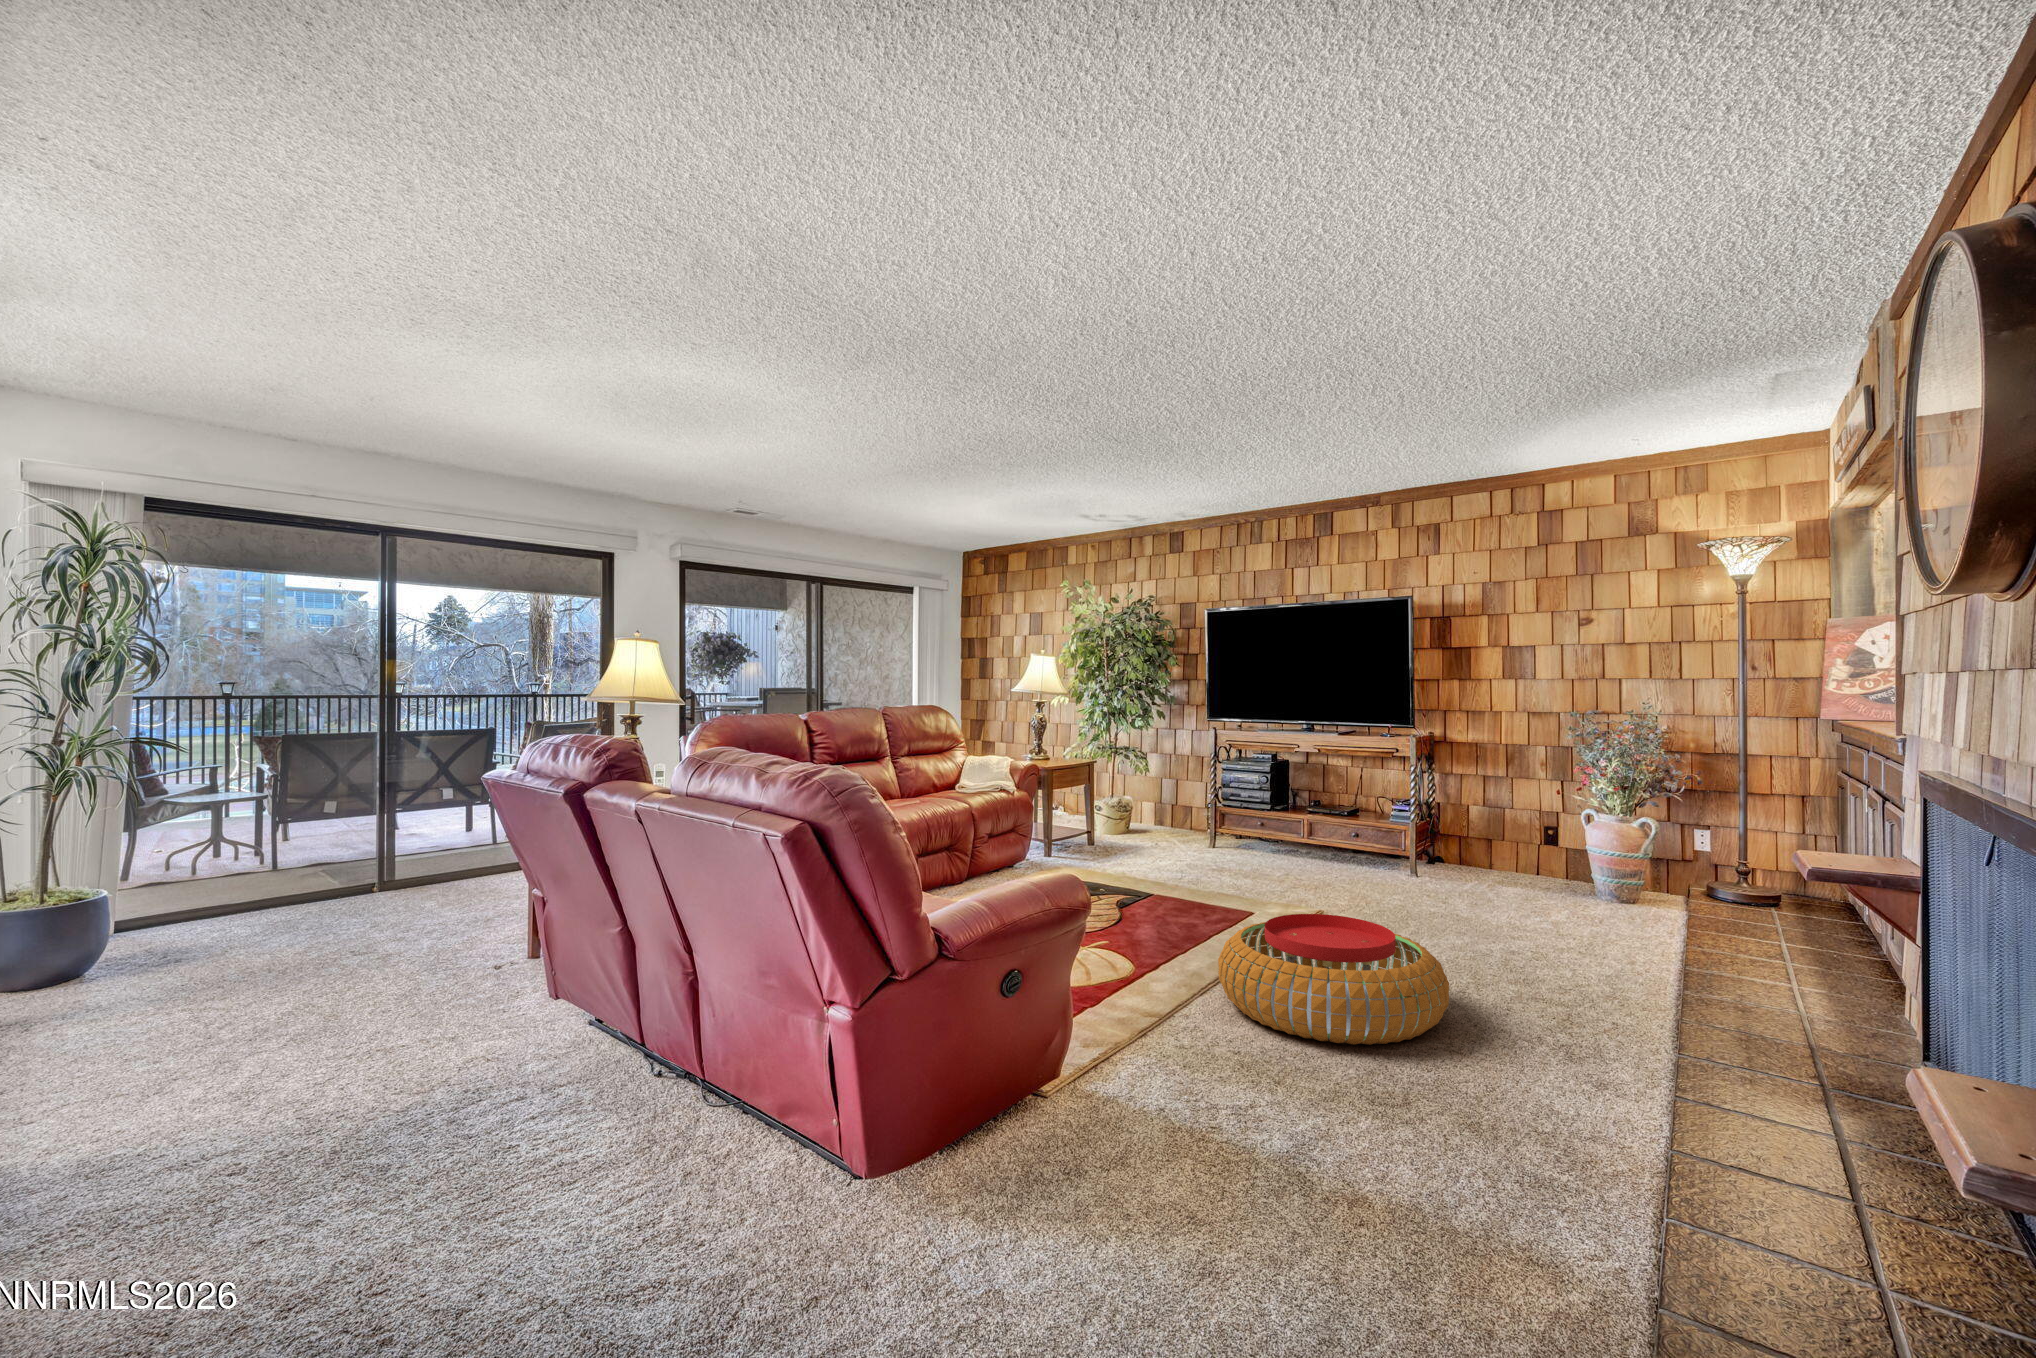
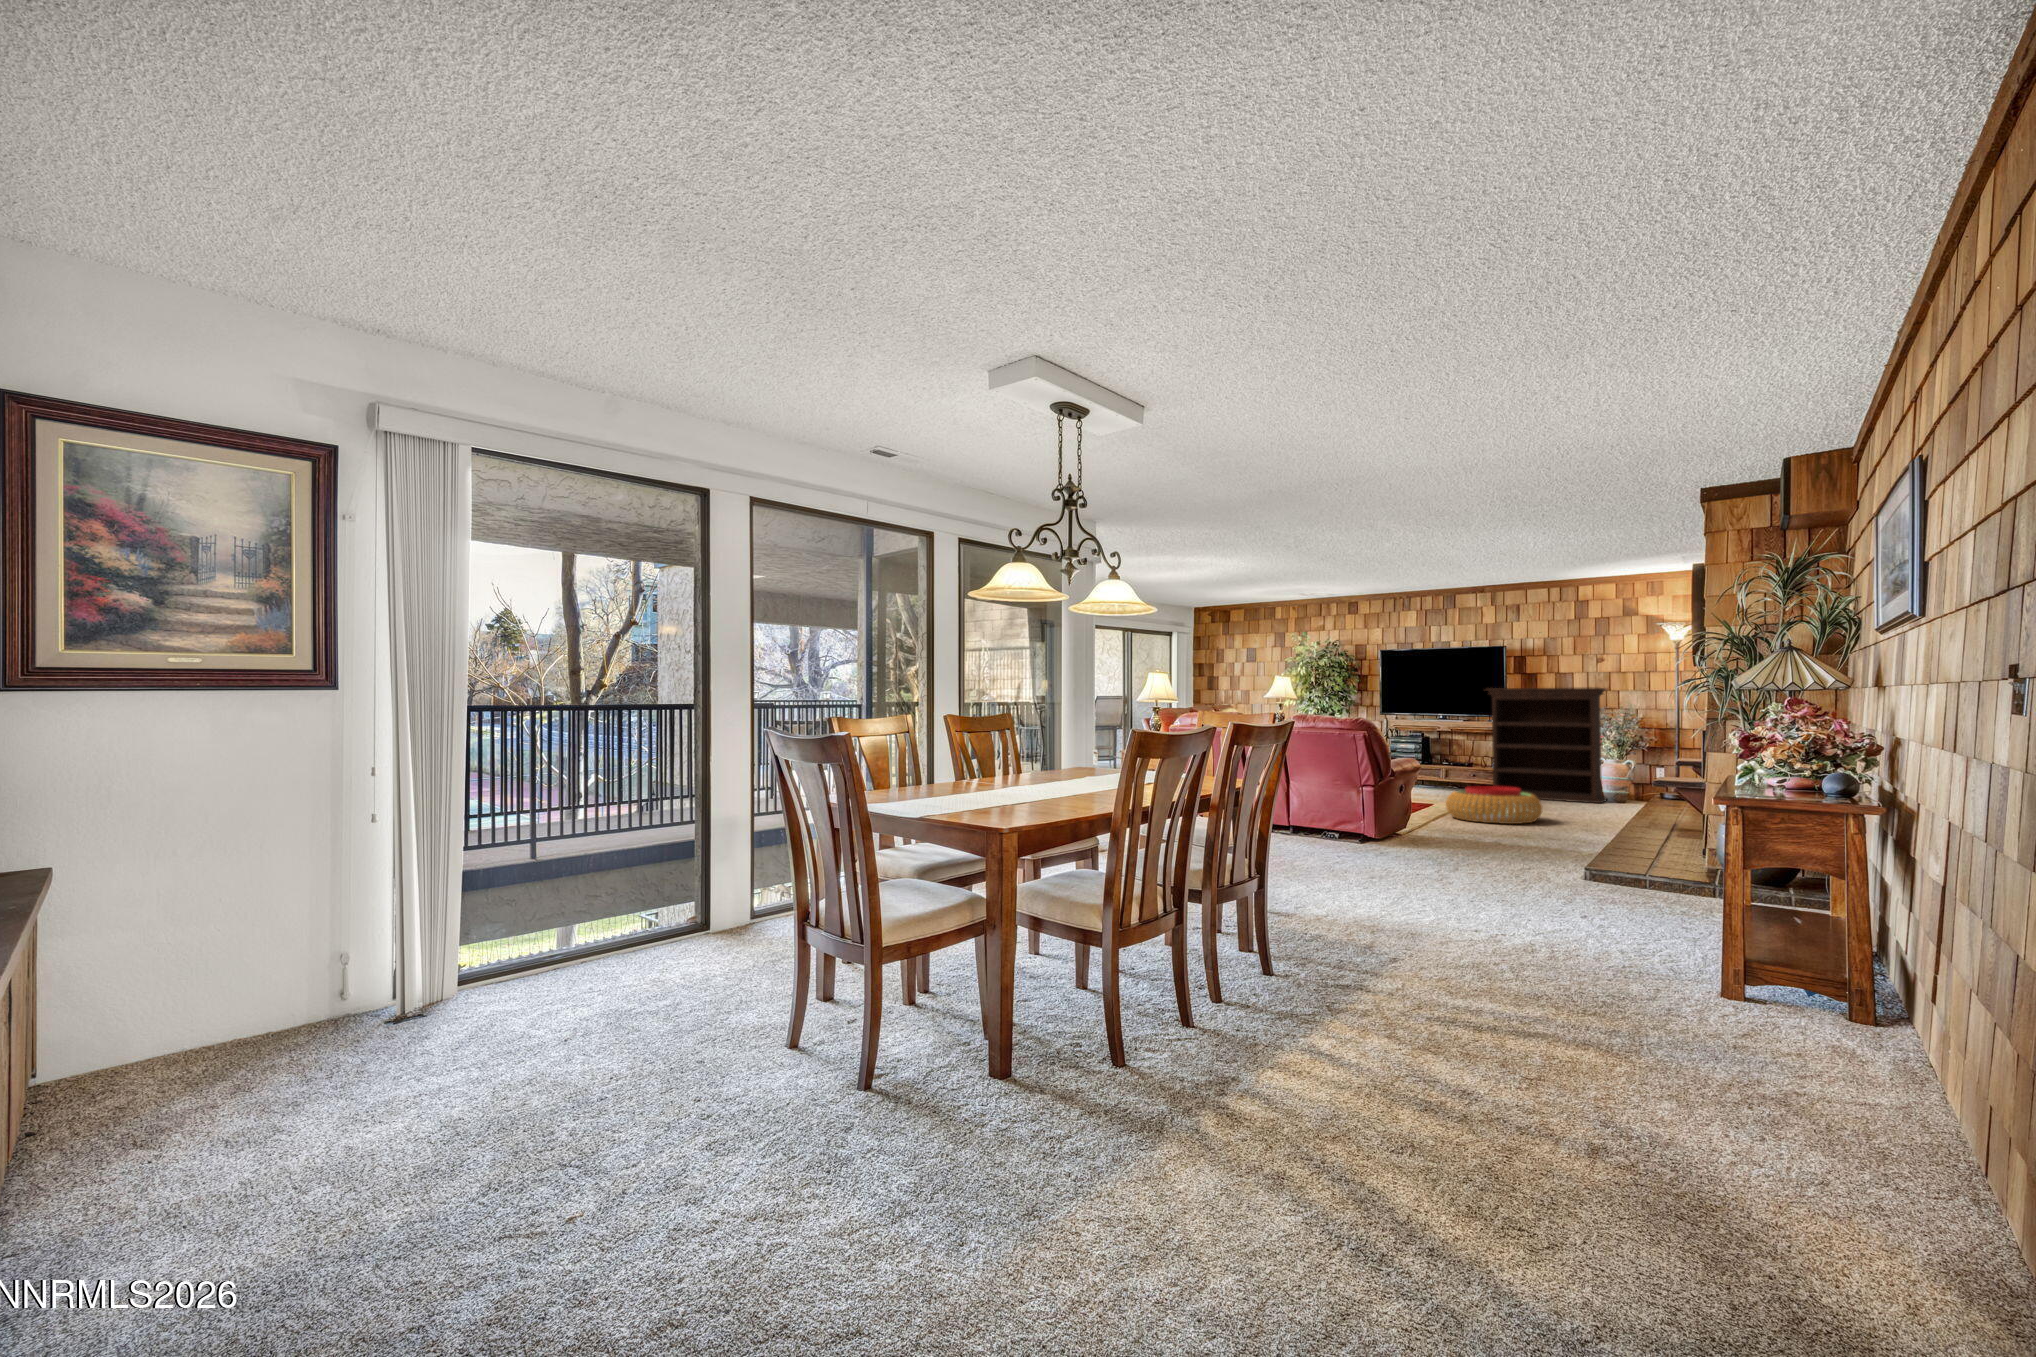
bookshelf: none [1365,673,1604,909] -> present [1484,688,1607,803]

